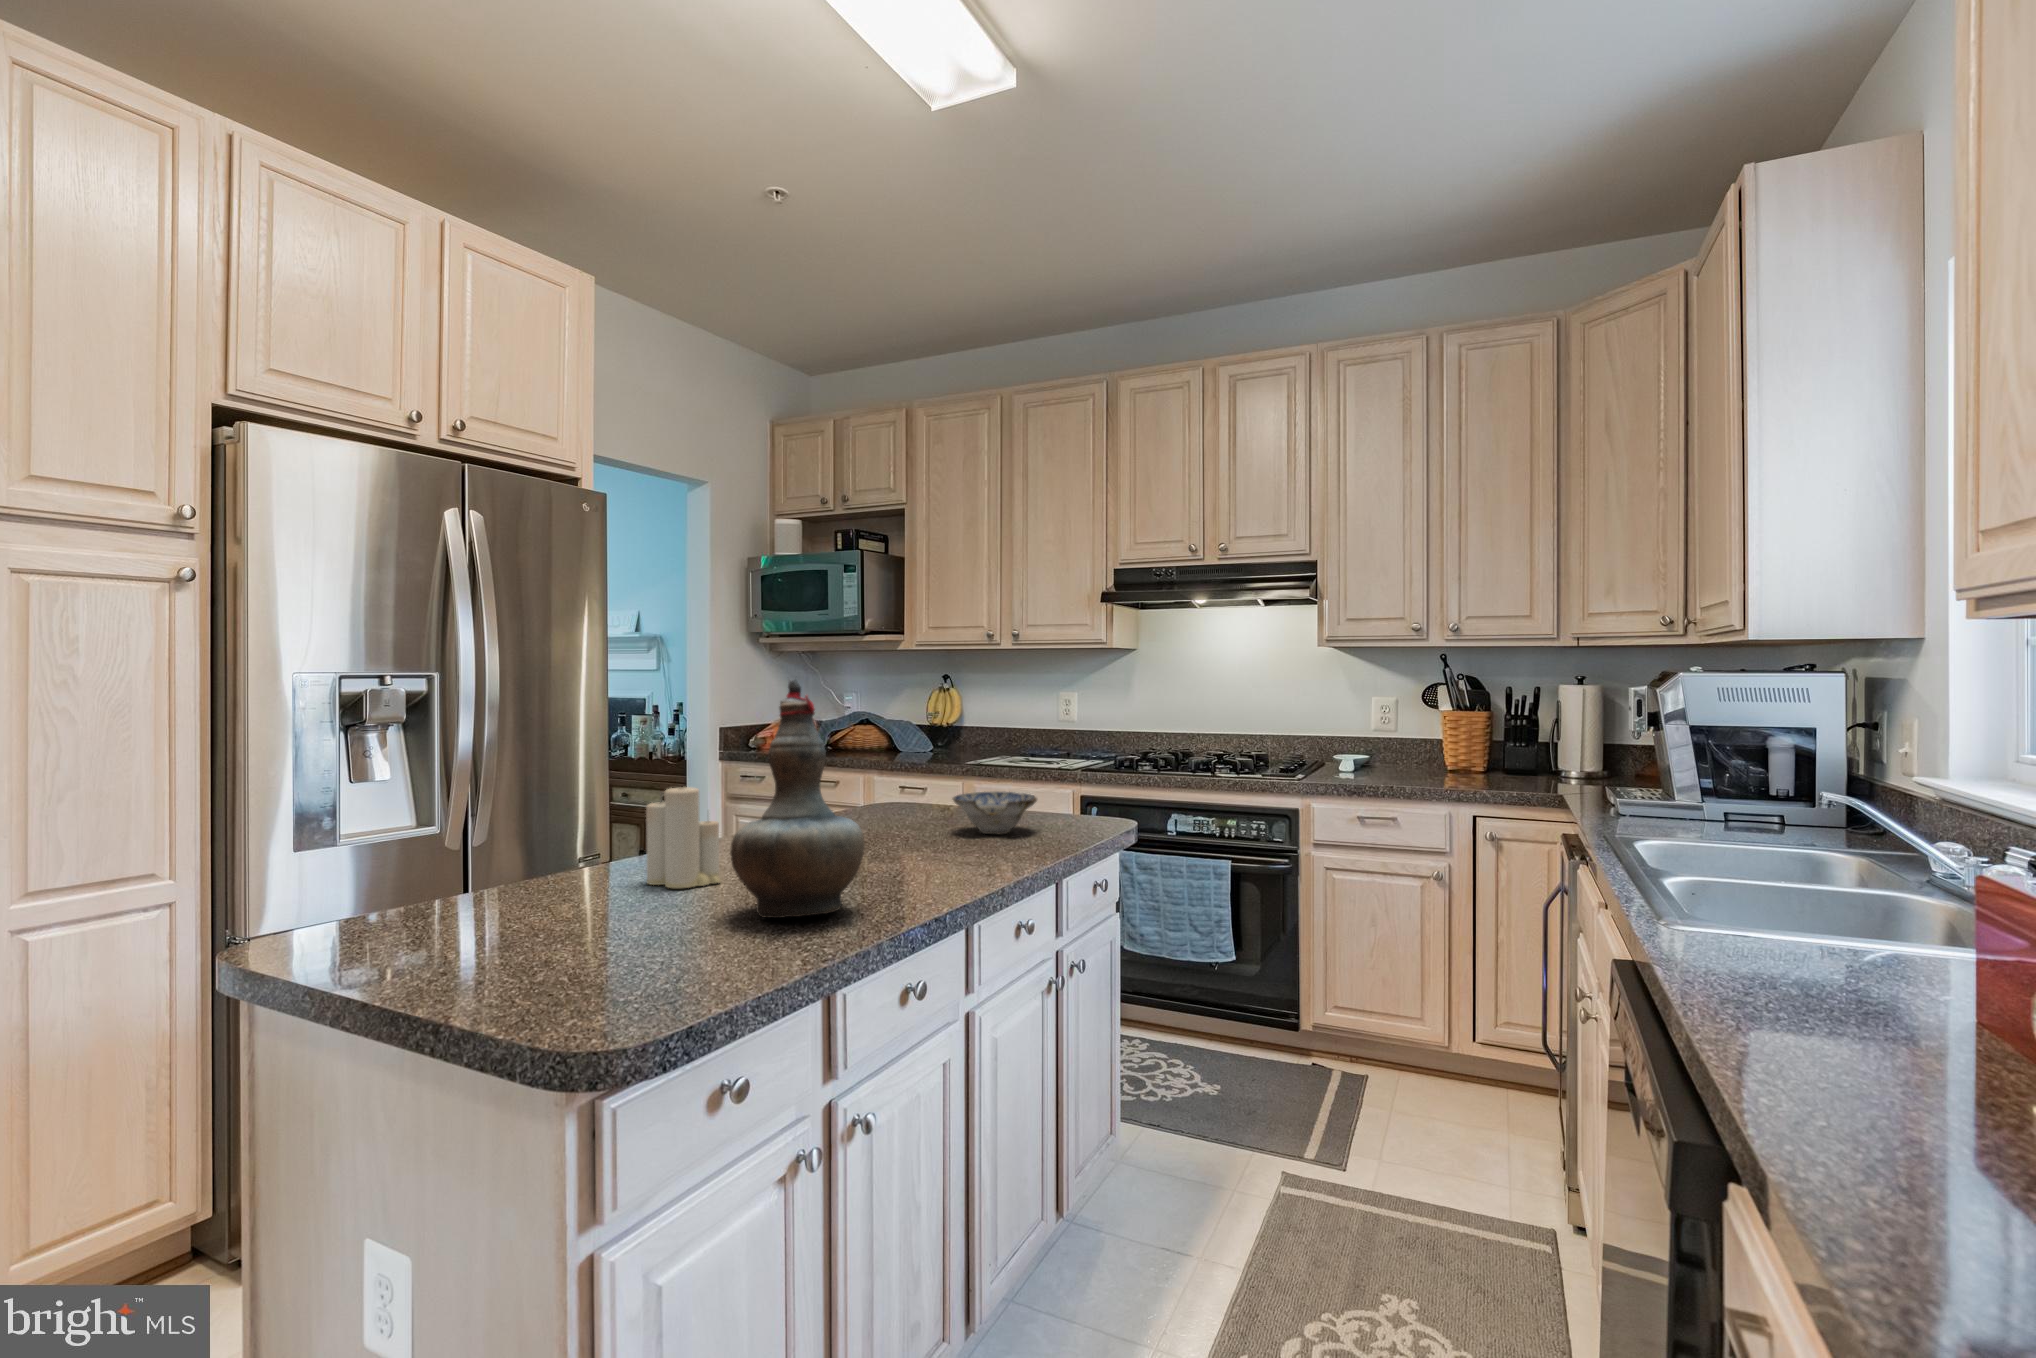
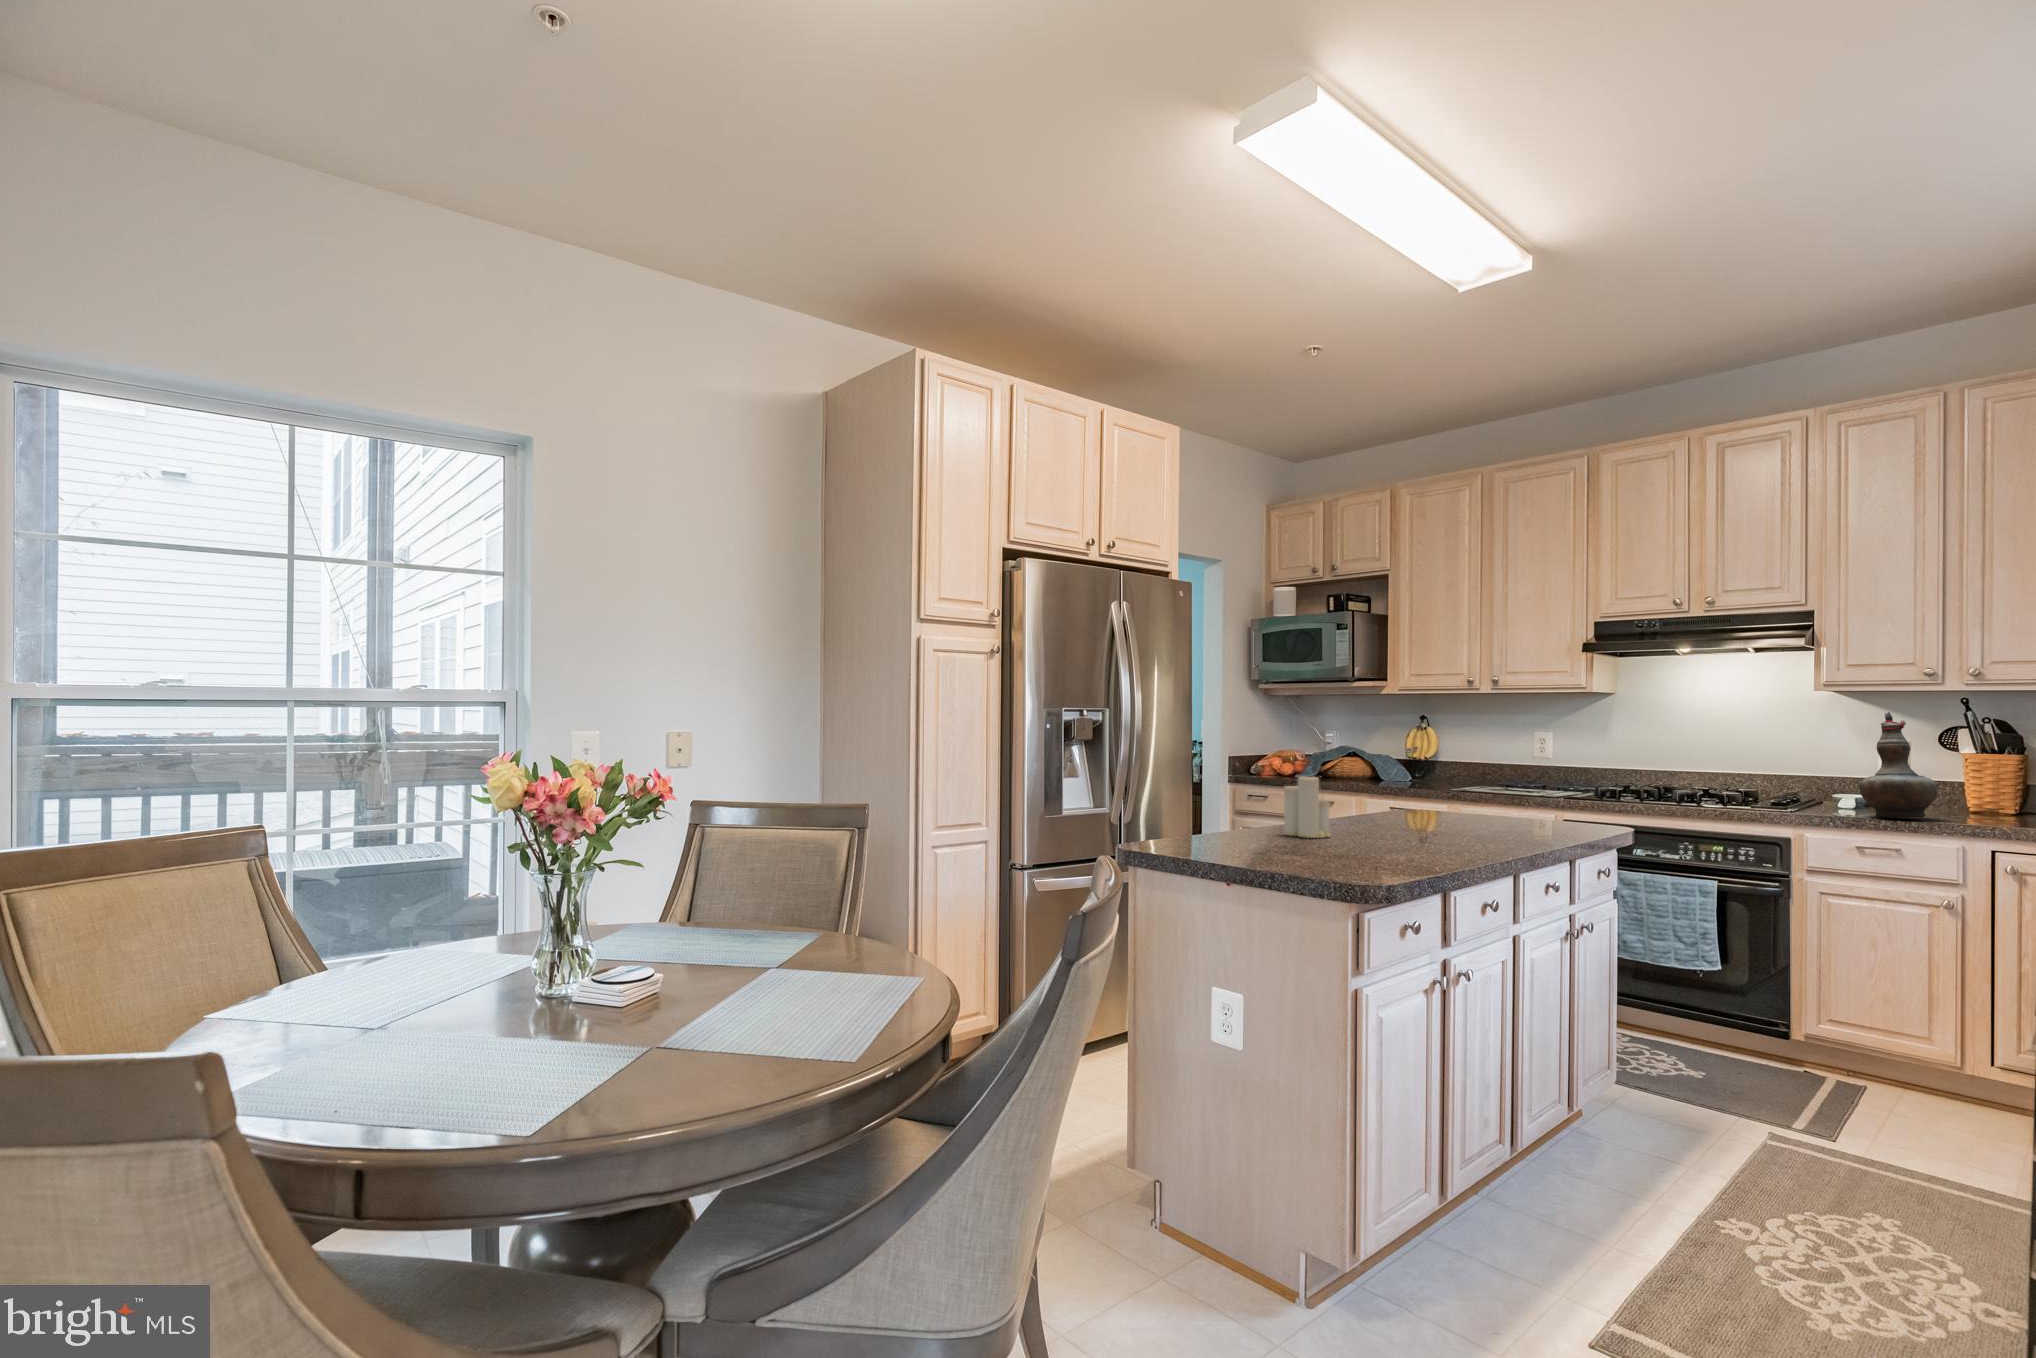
decorative vase: present [730,678,865,918] -> present [1859,712,1937,817]
ceramic bowl: present [952,791,1037,834] -> none [1472,798,1542,828]

